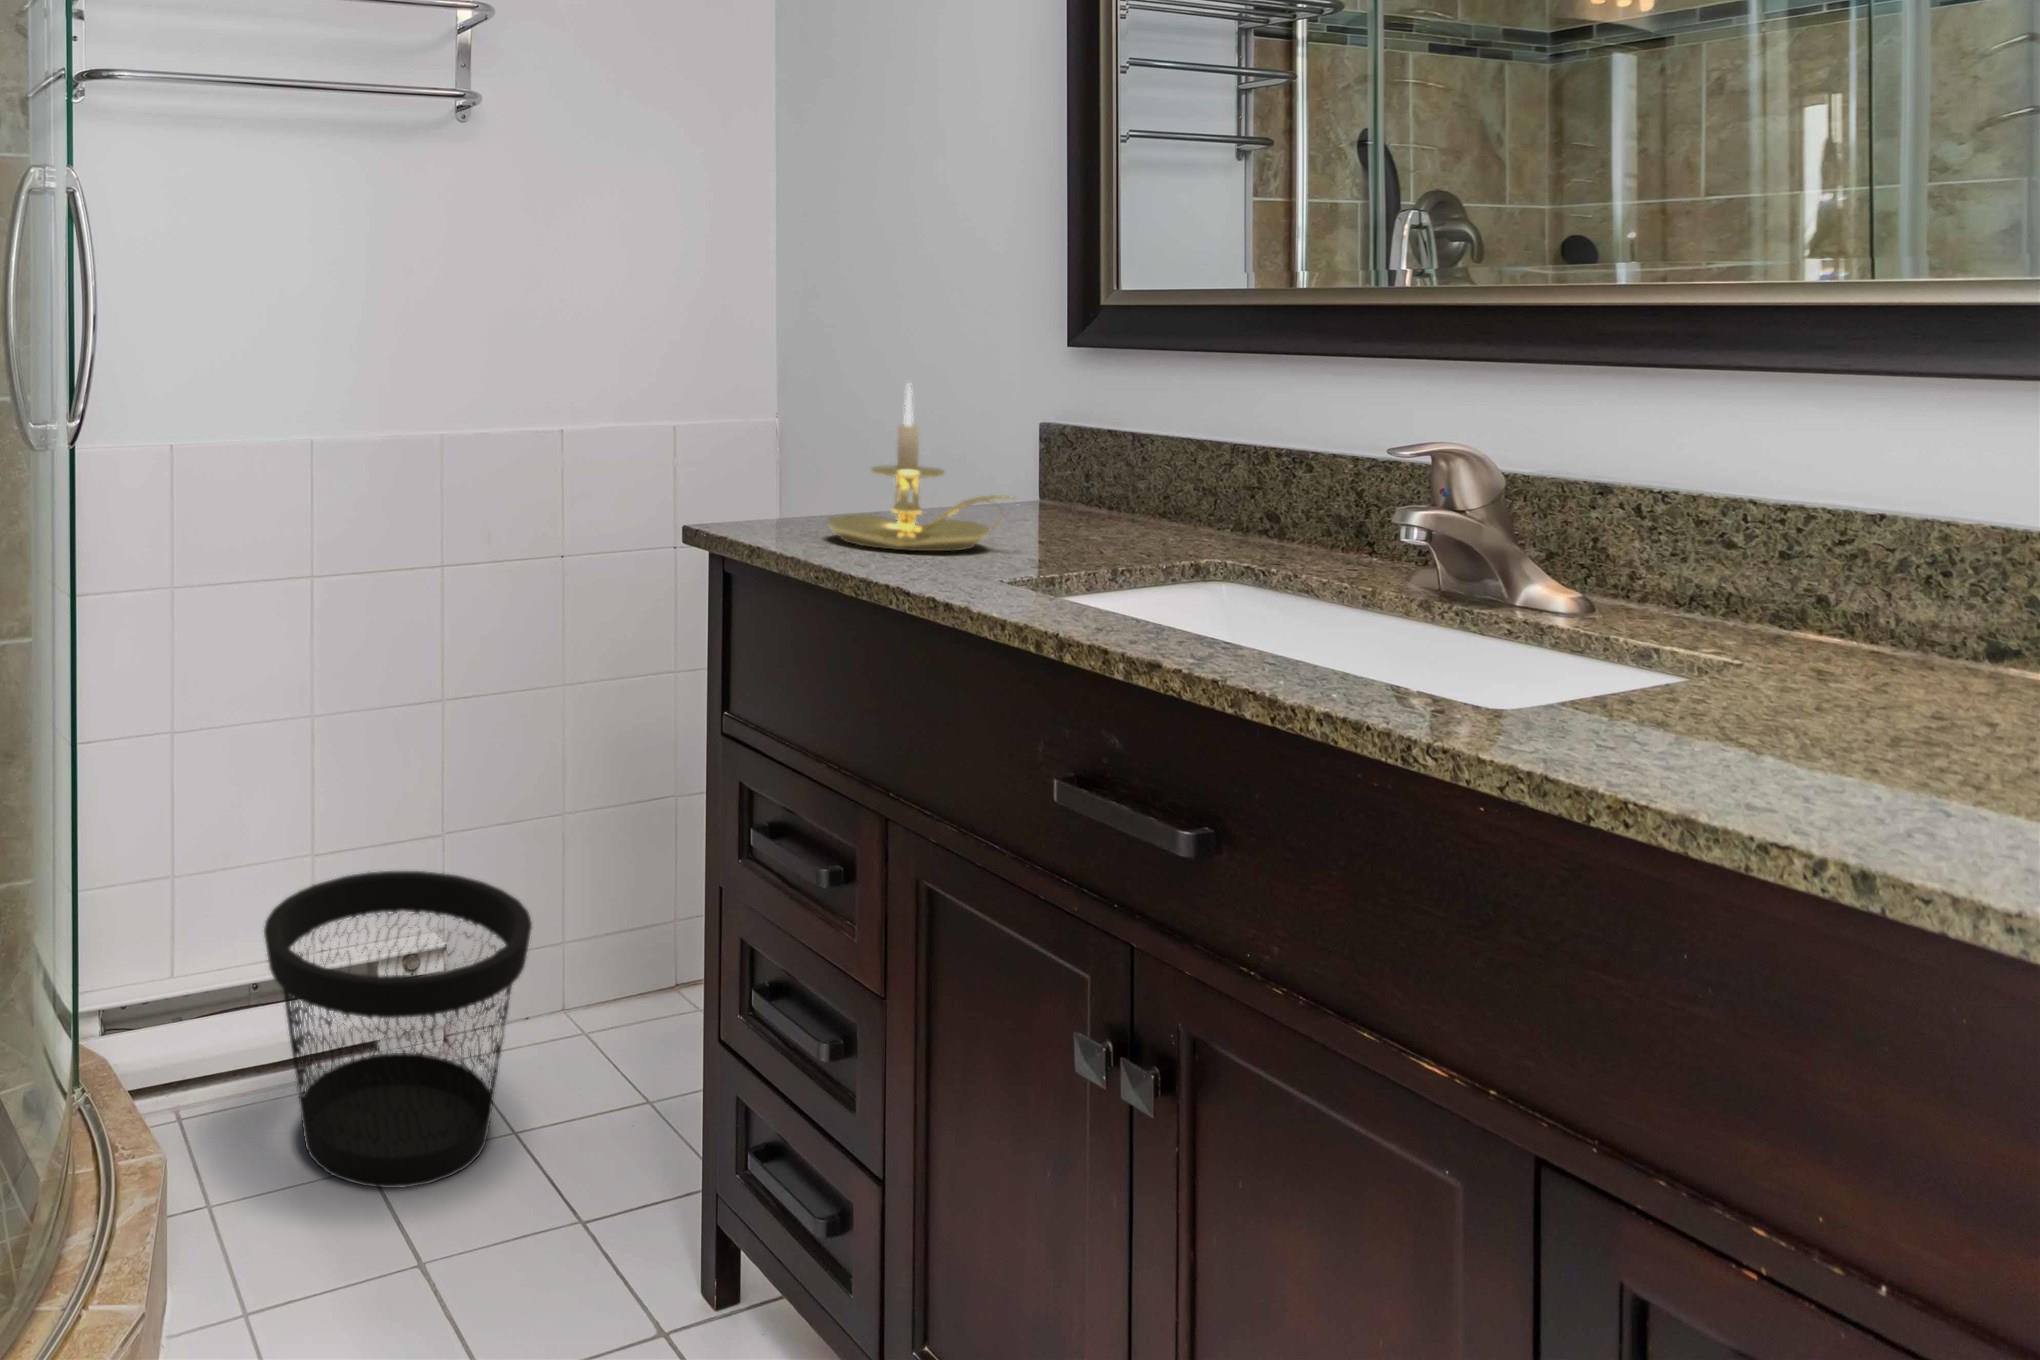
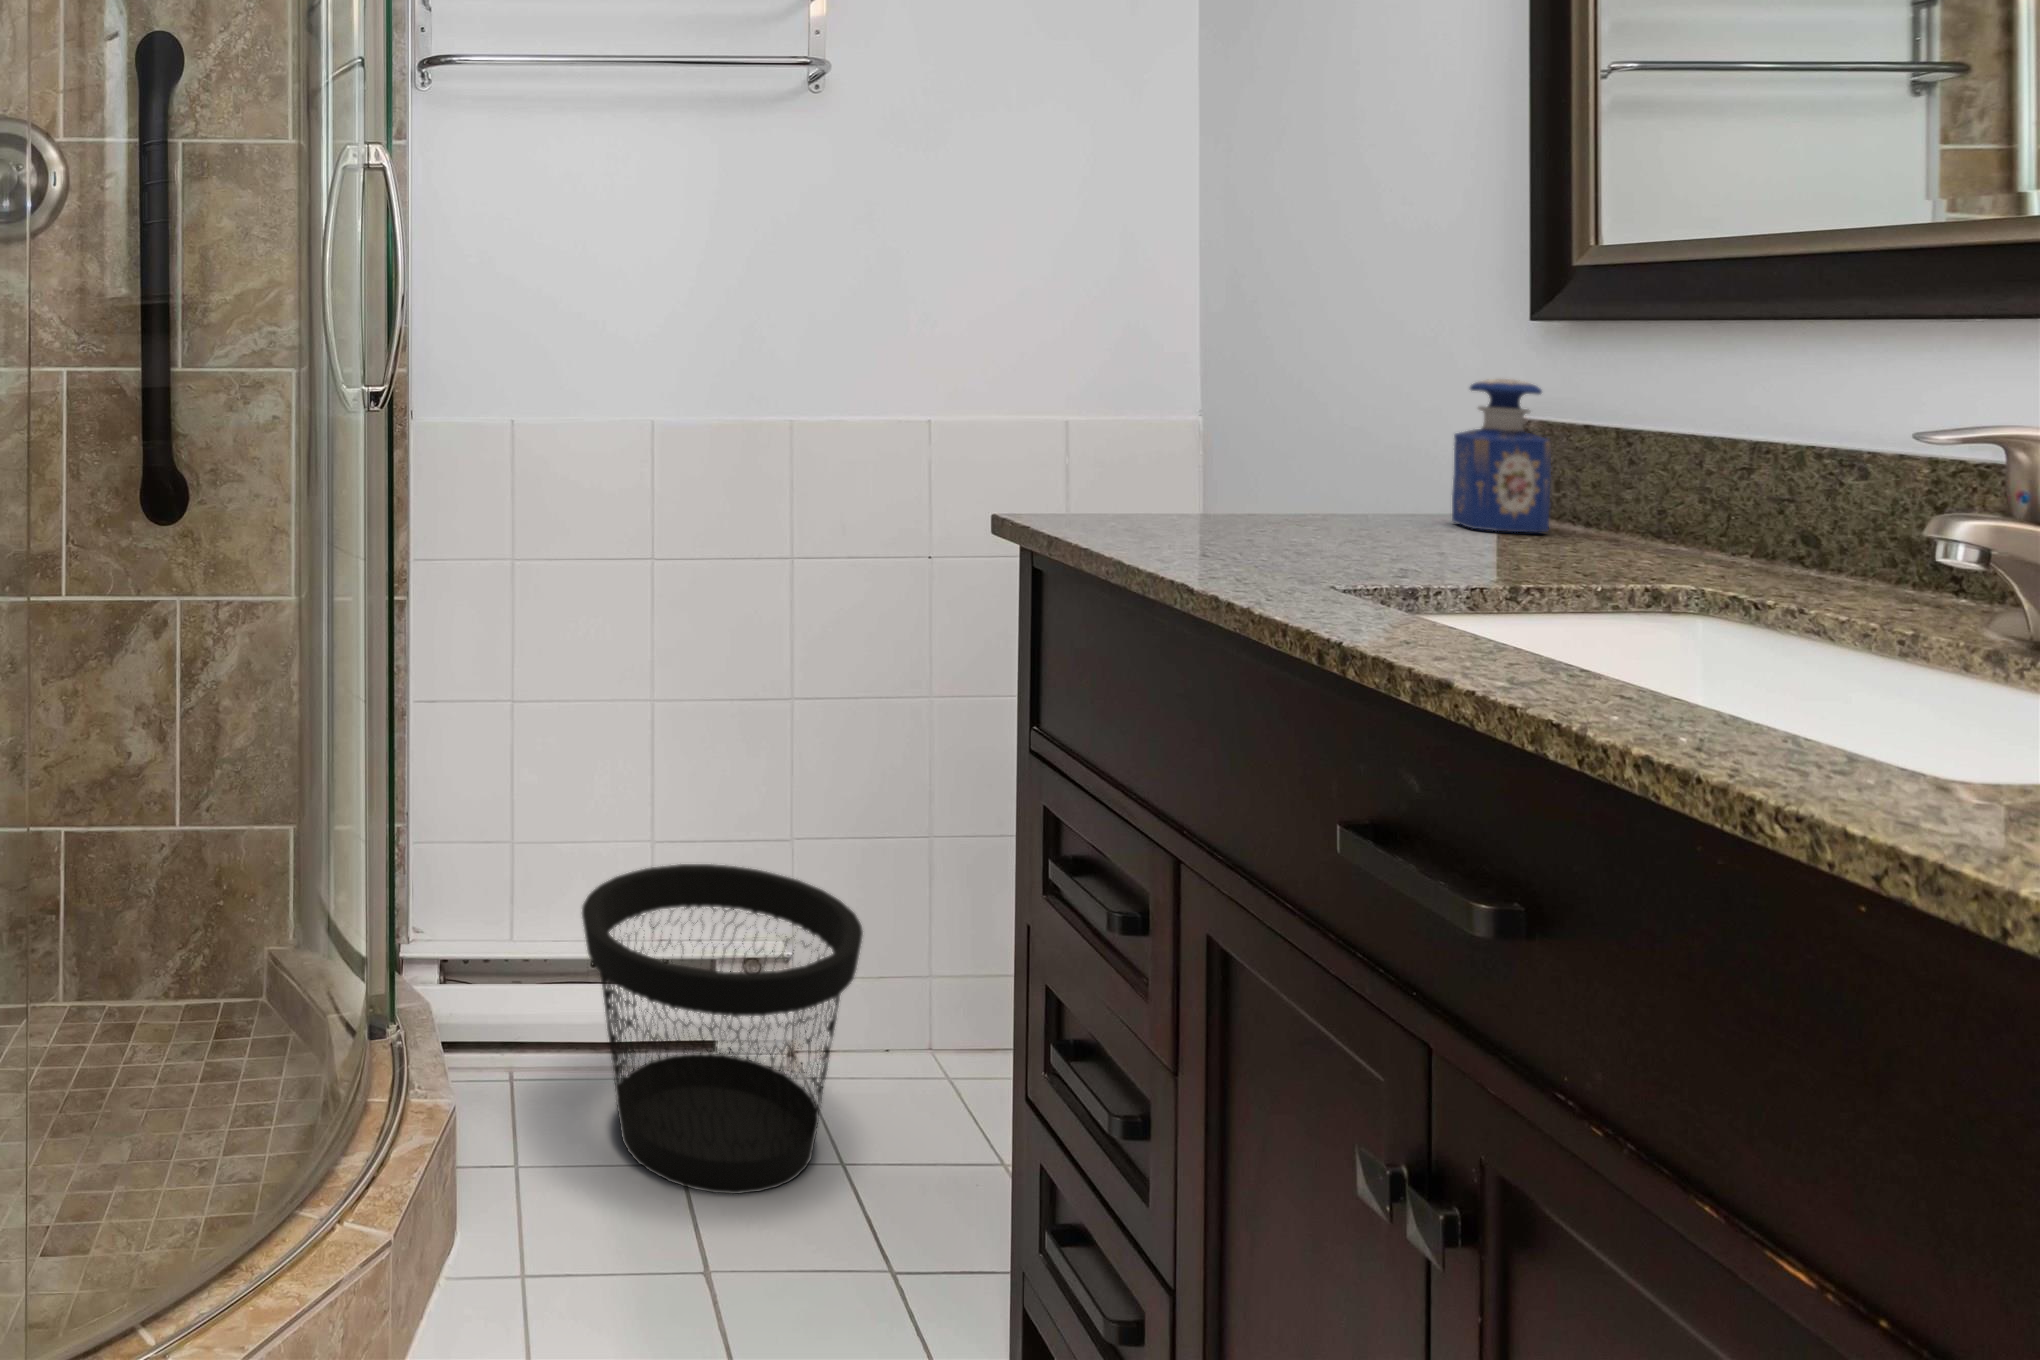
candle holder: present [827,384,1012,551] -> none [1155,351,1401,552]
perfume bottle: none [1017,396,1088,519] -> present [1452,379,1551,532]

